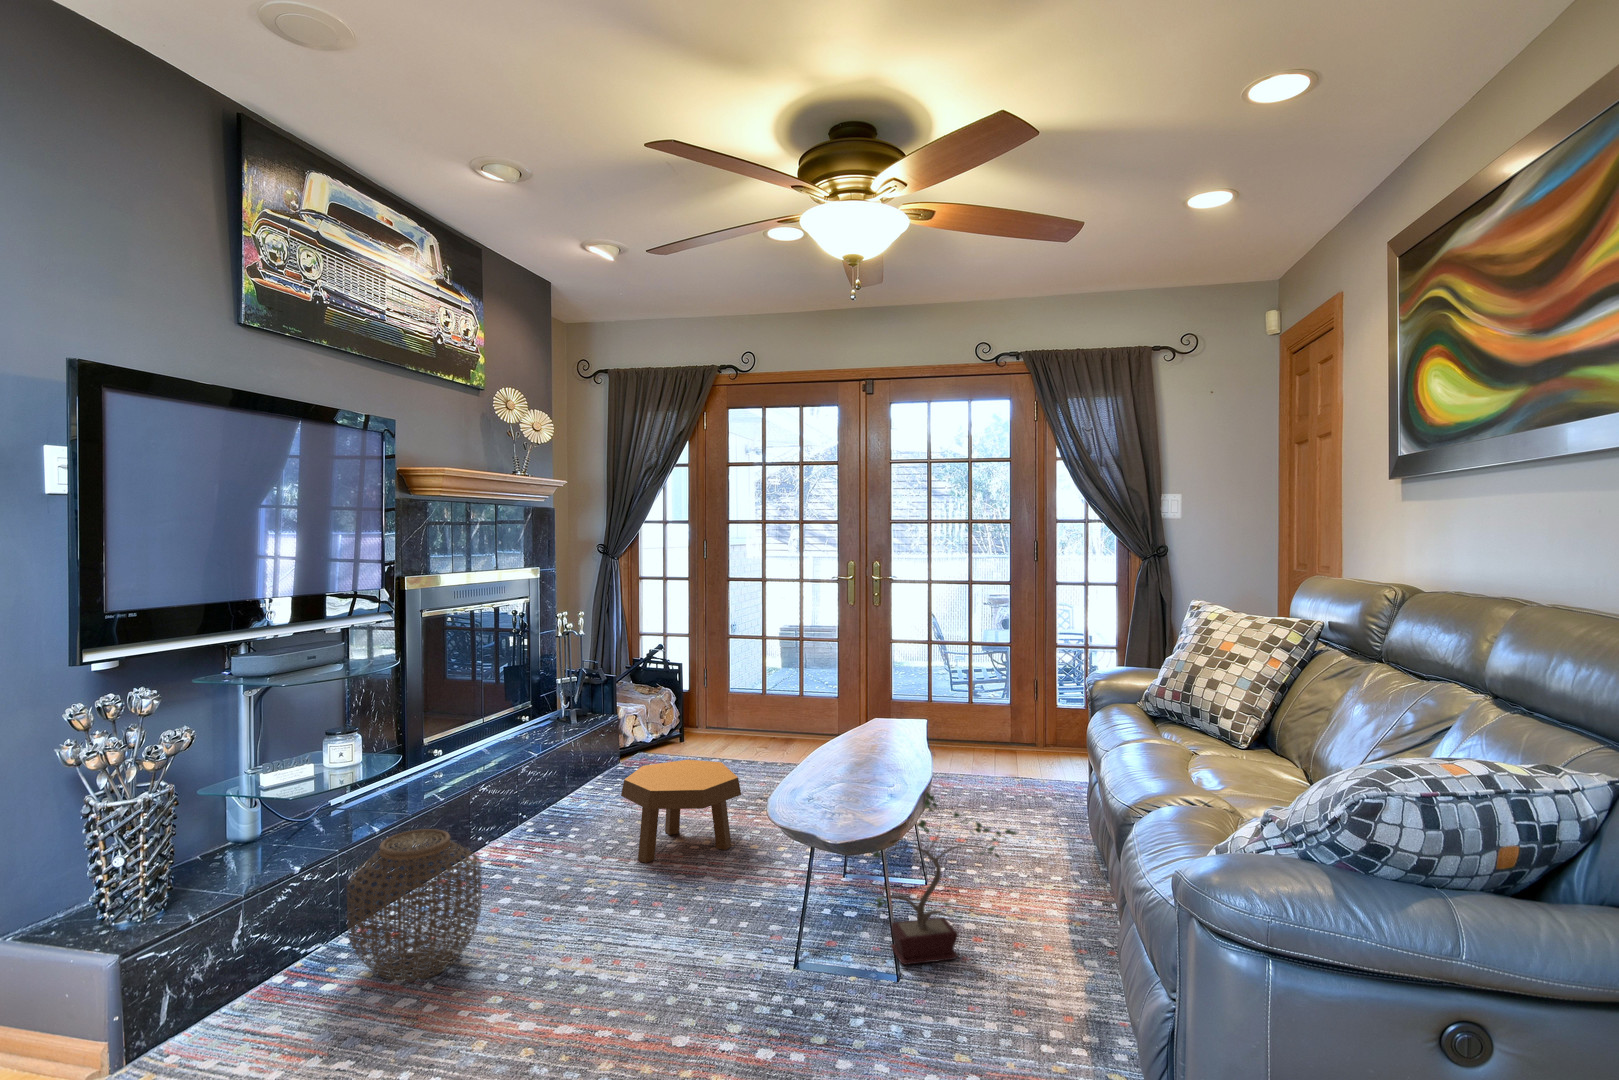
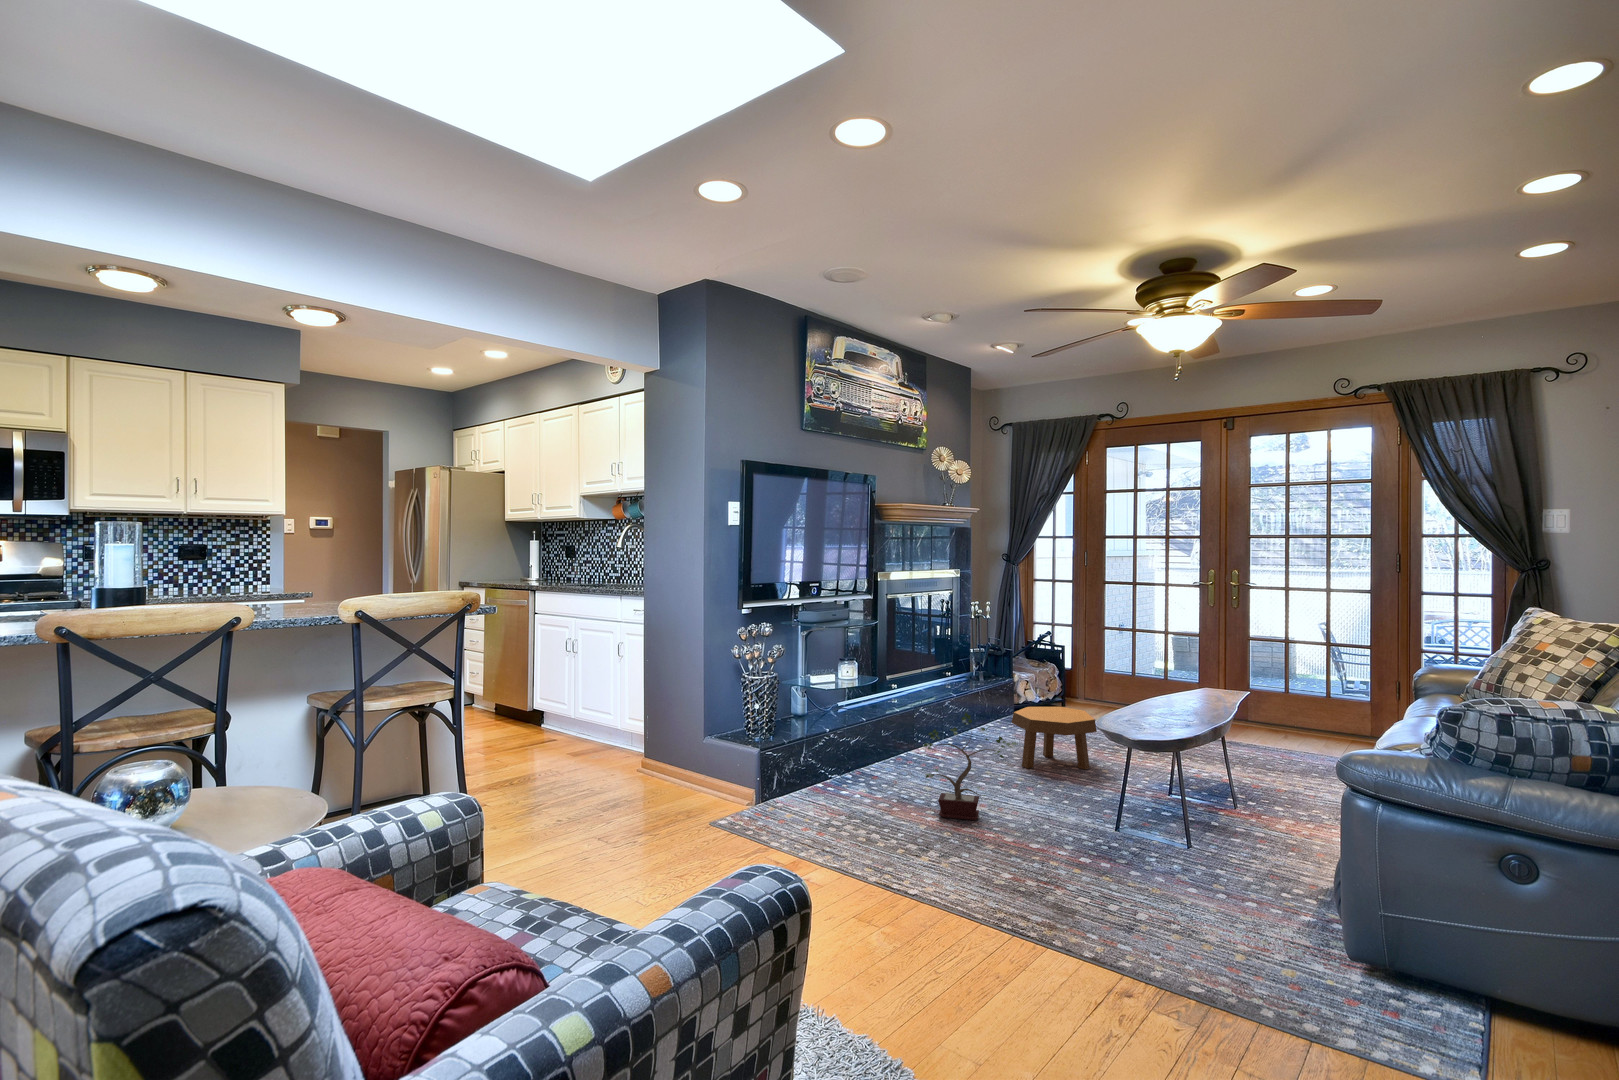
potted plant: present [873,793,1016,965] -> present [923,713,1017,820]
woven basket: present [347,829,482,981] -> none [853,716,923,798]

